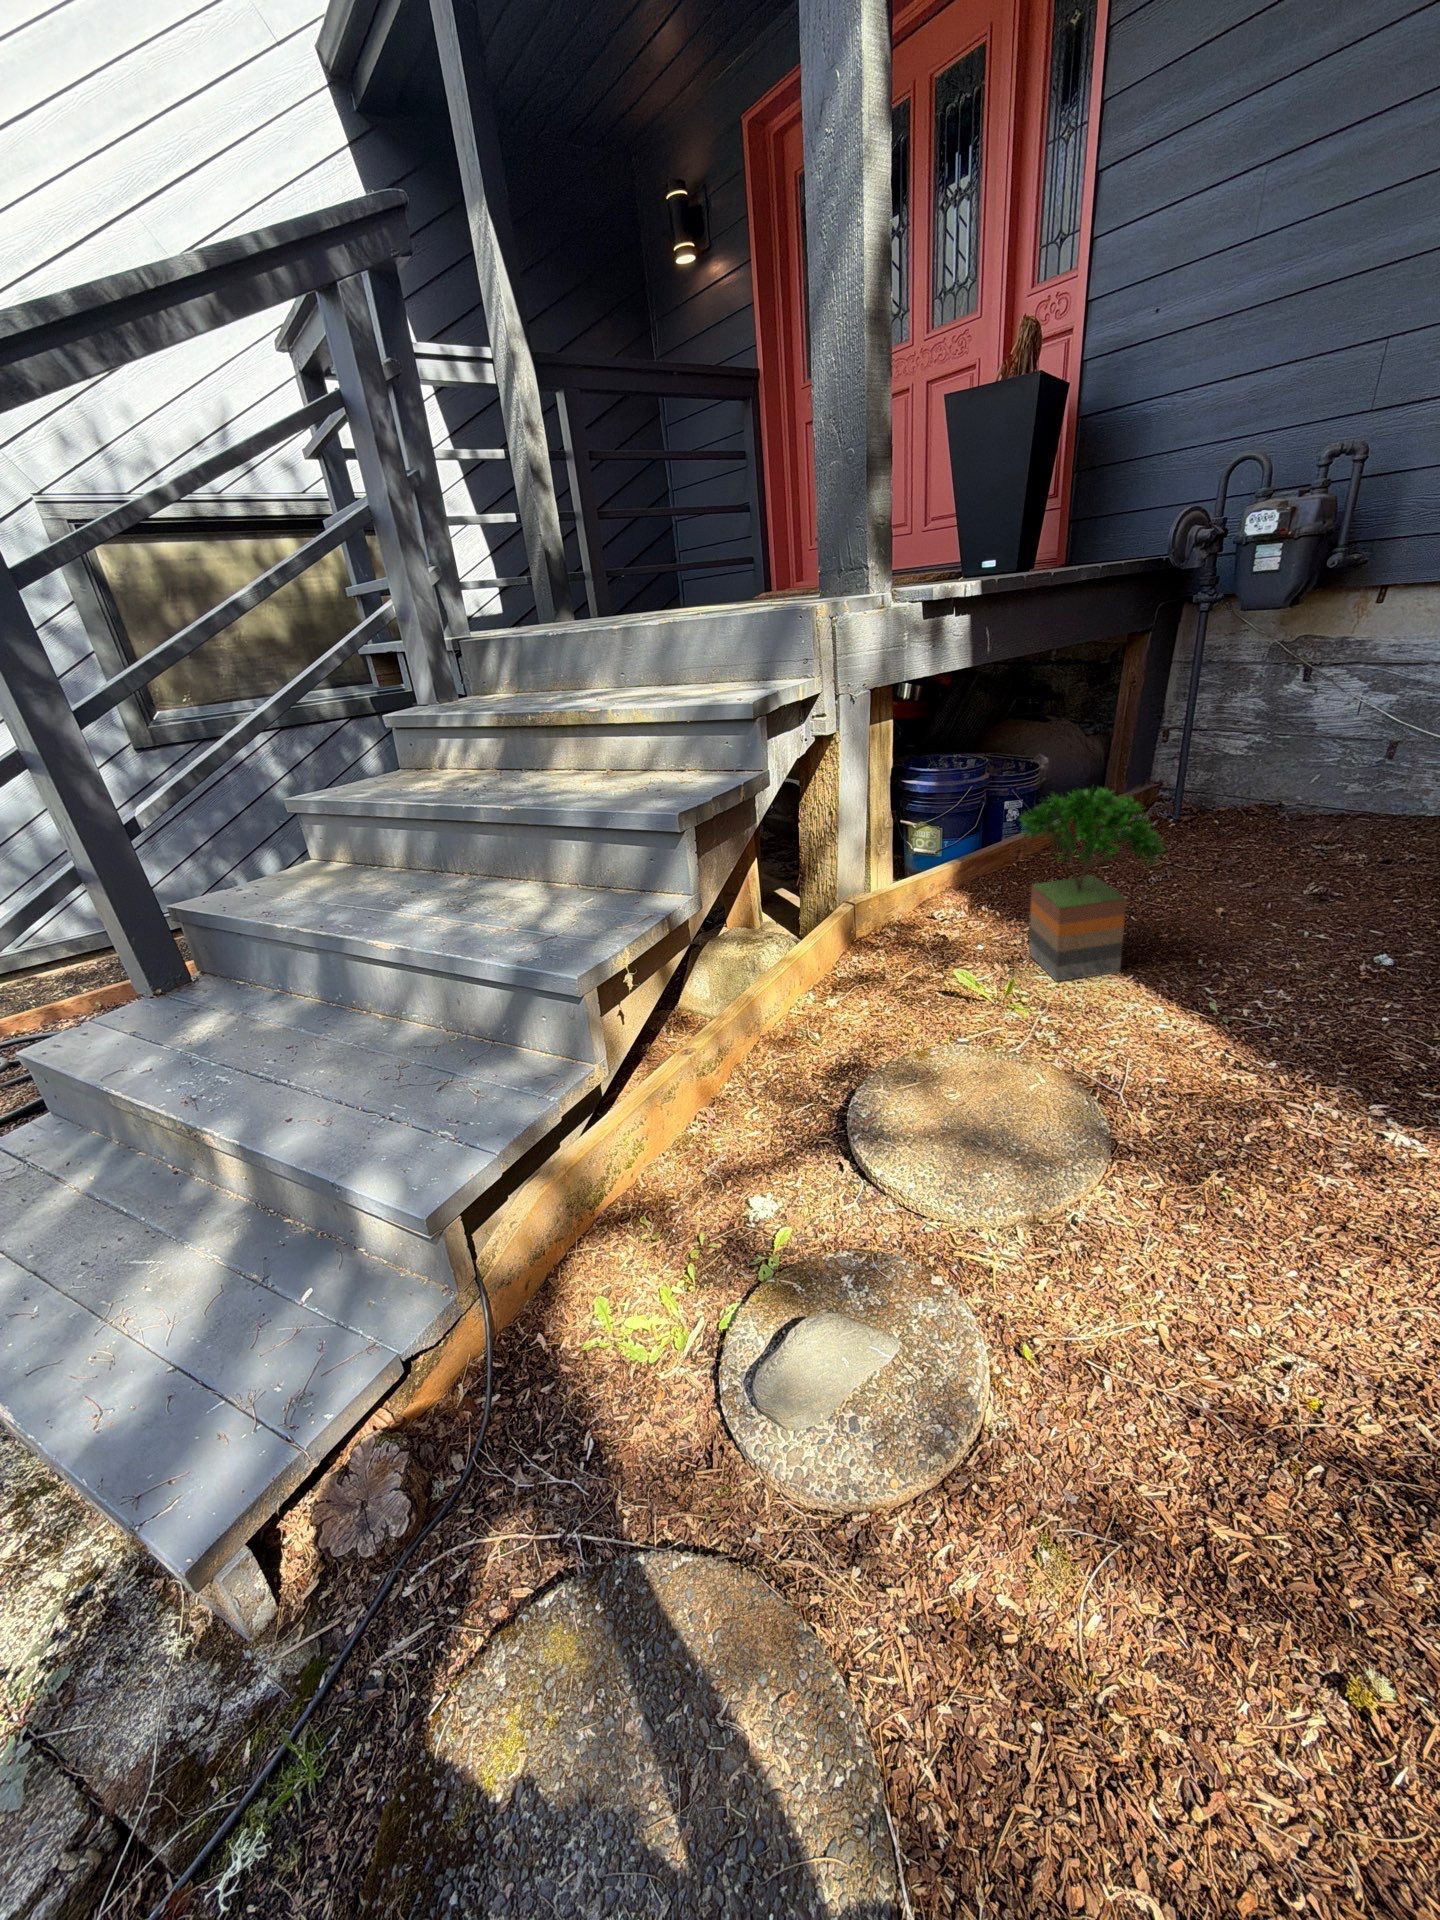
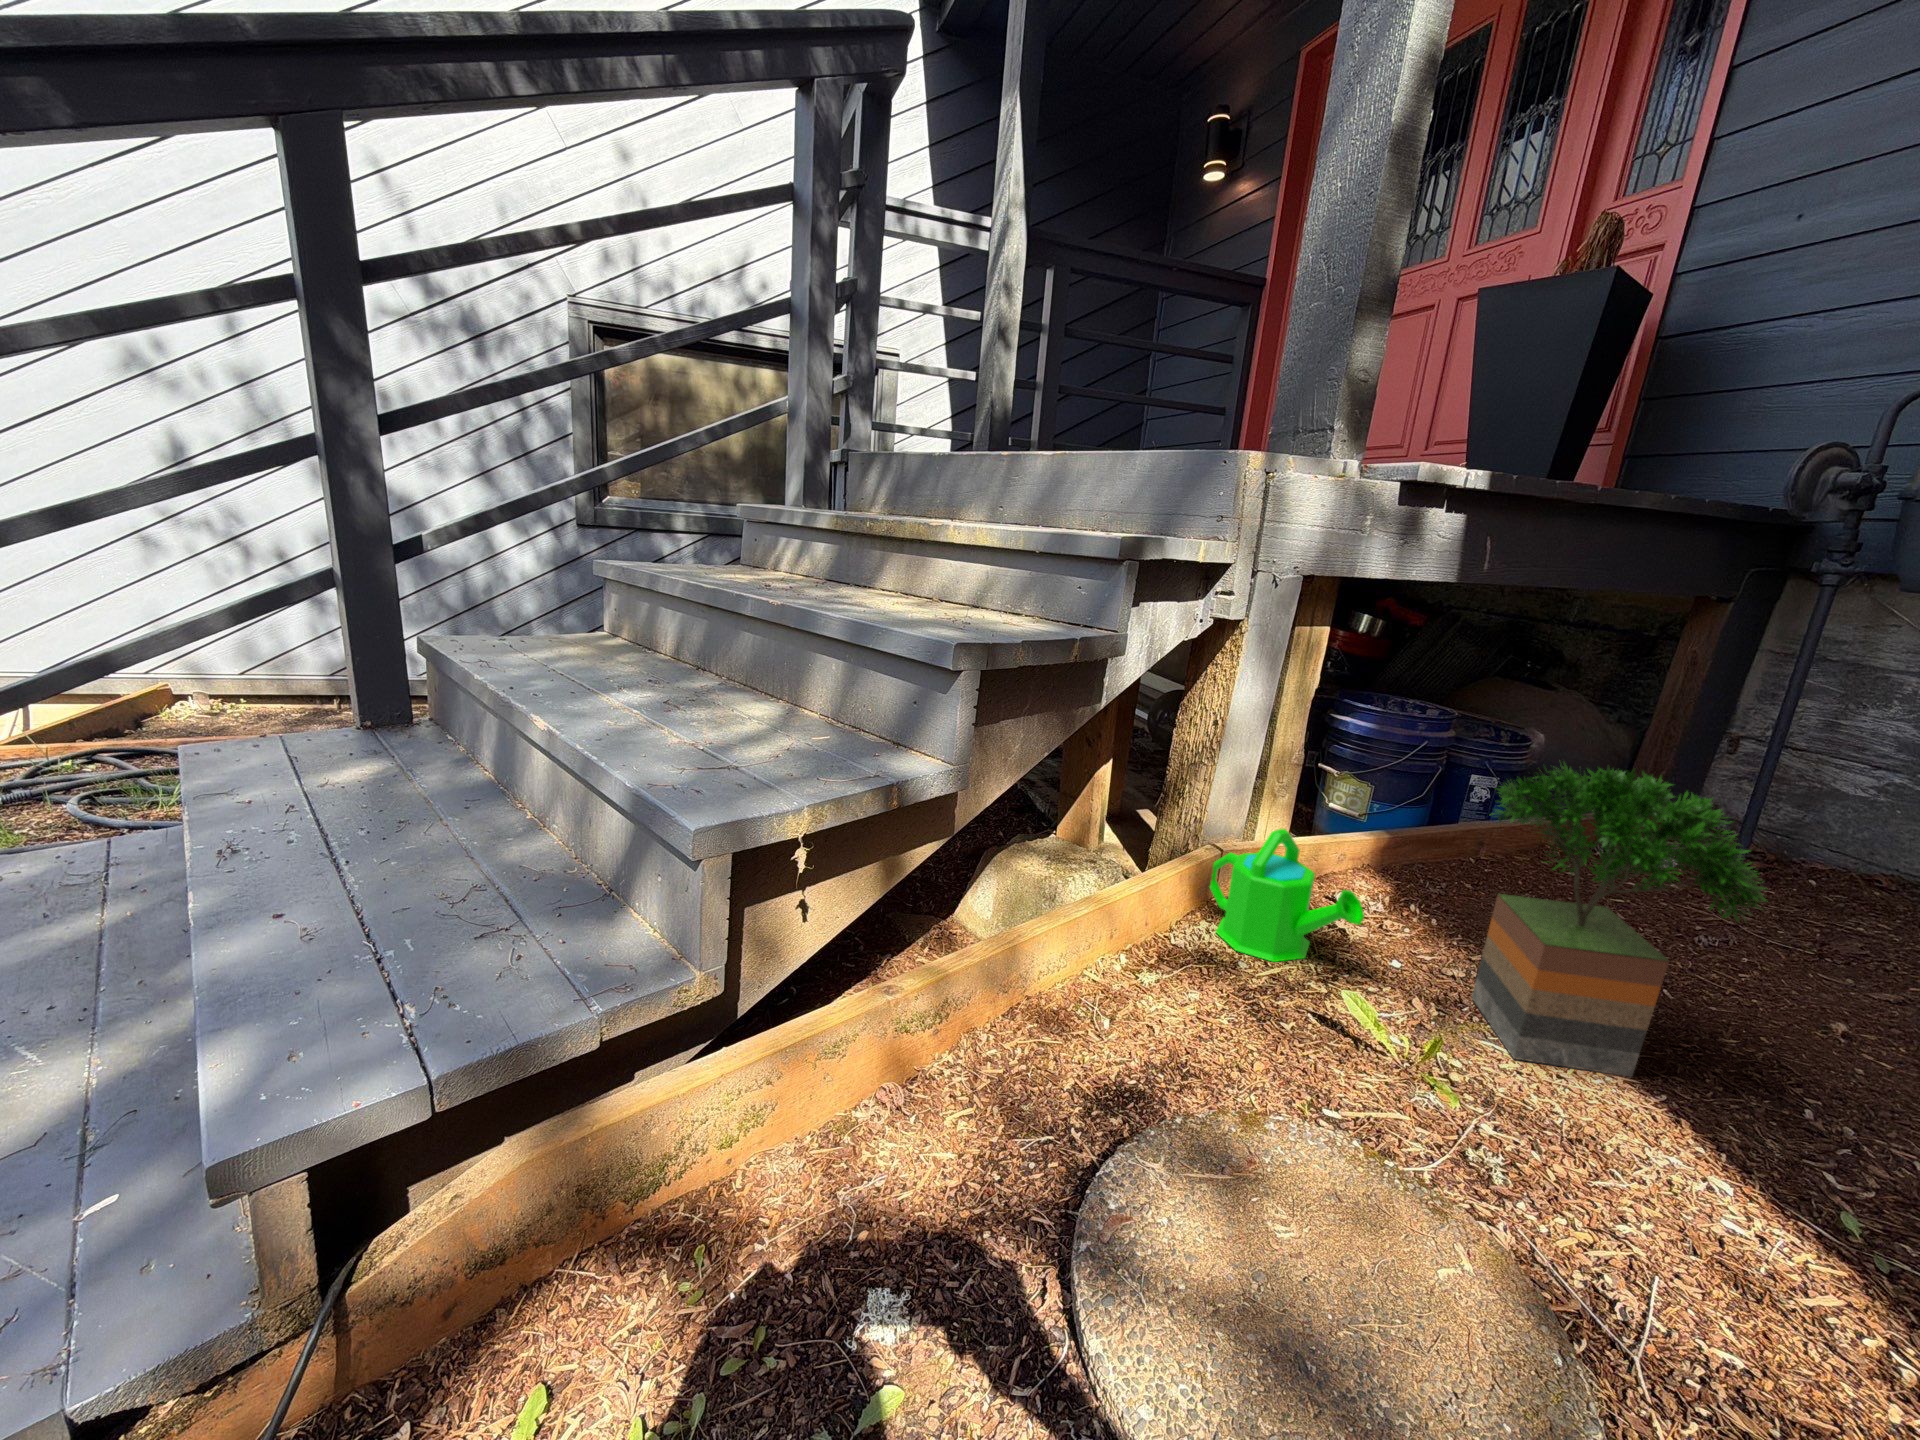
watering can: none [847,877,957,968] -> present [1210,828,1364,962]

